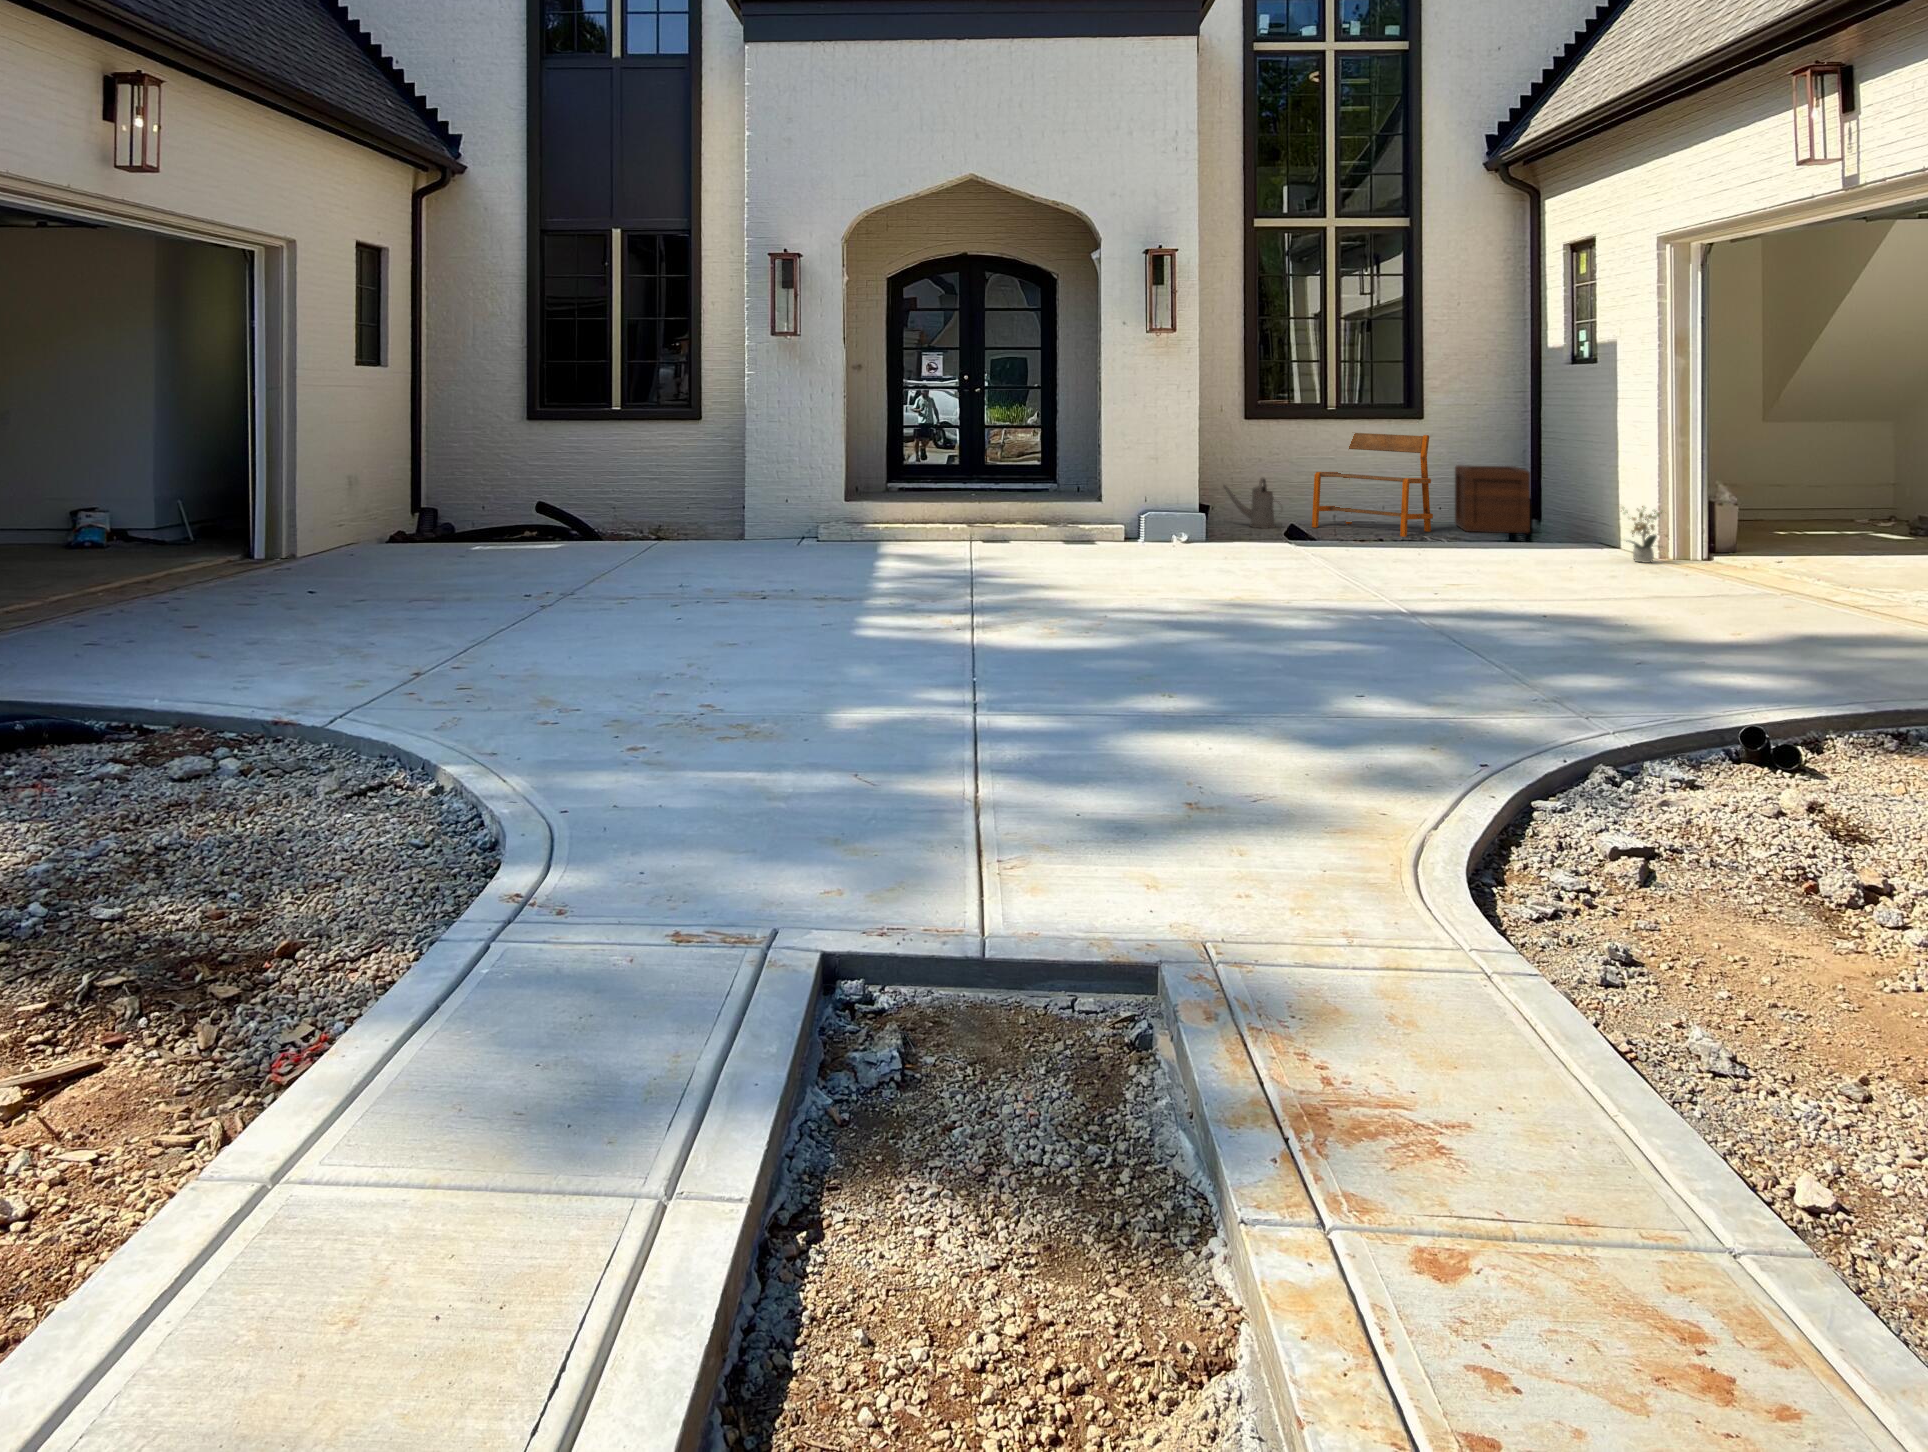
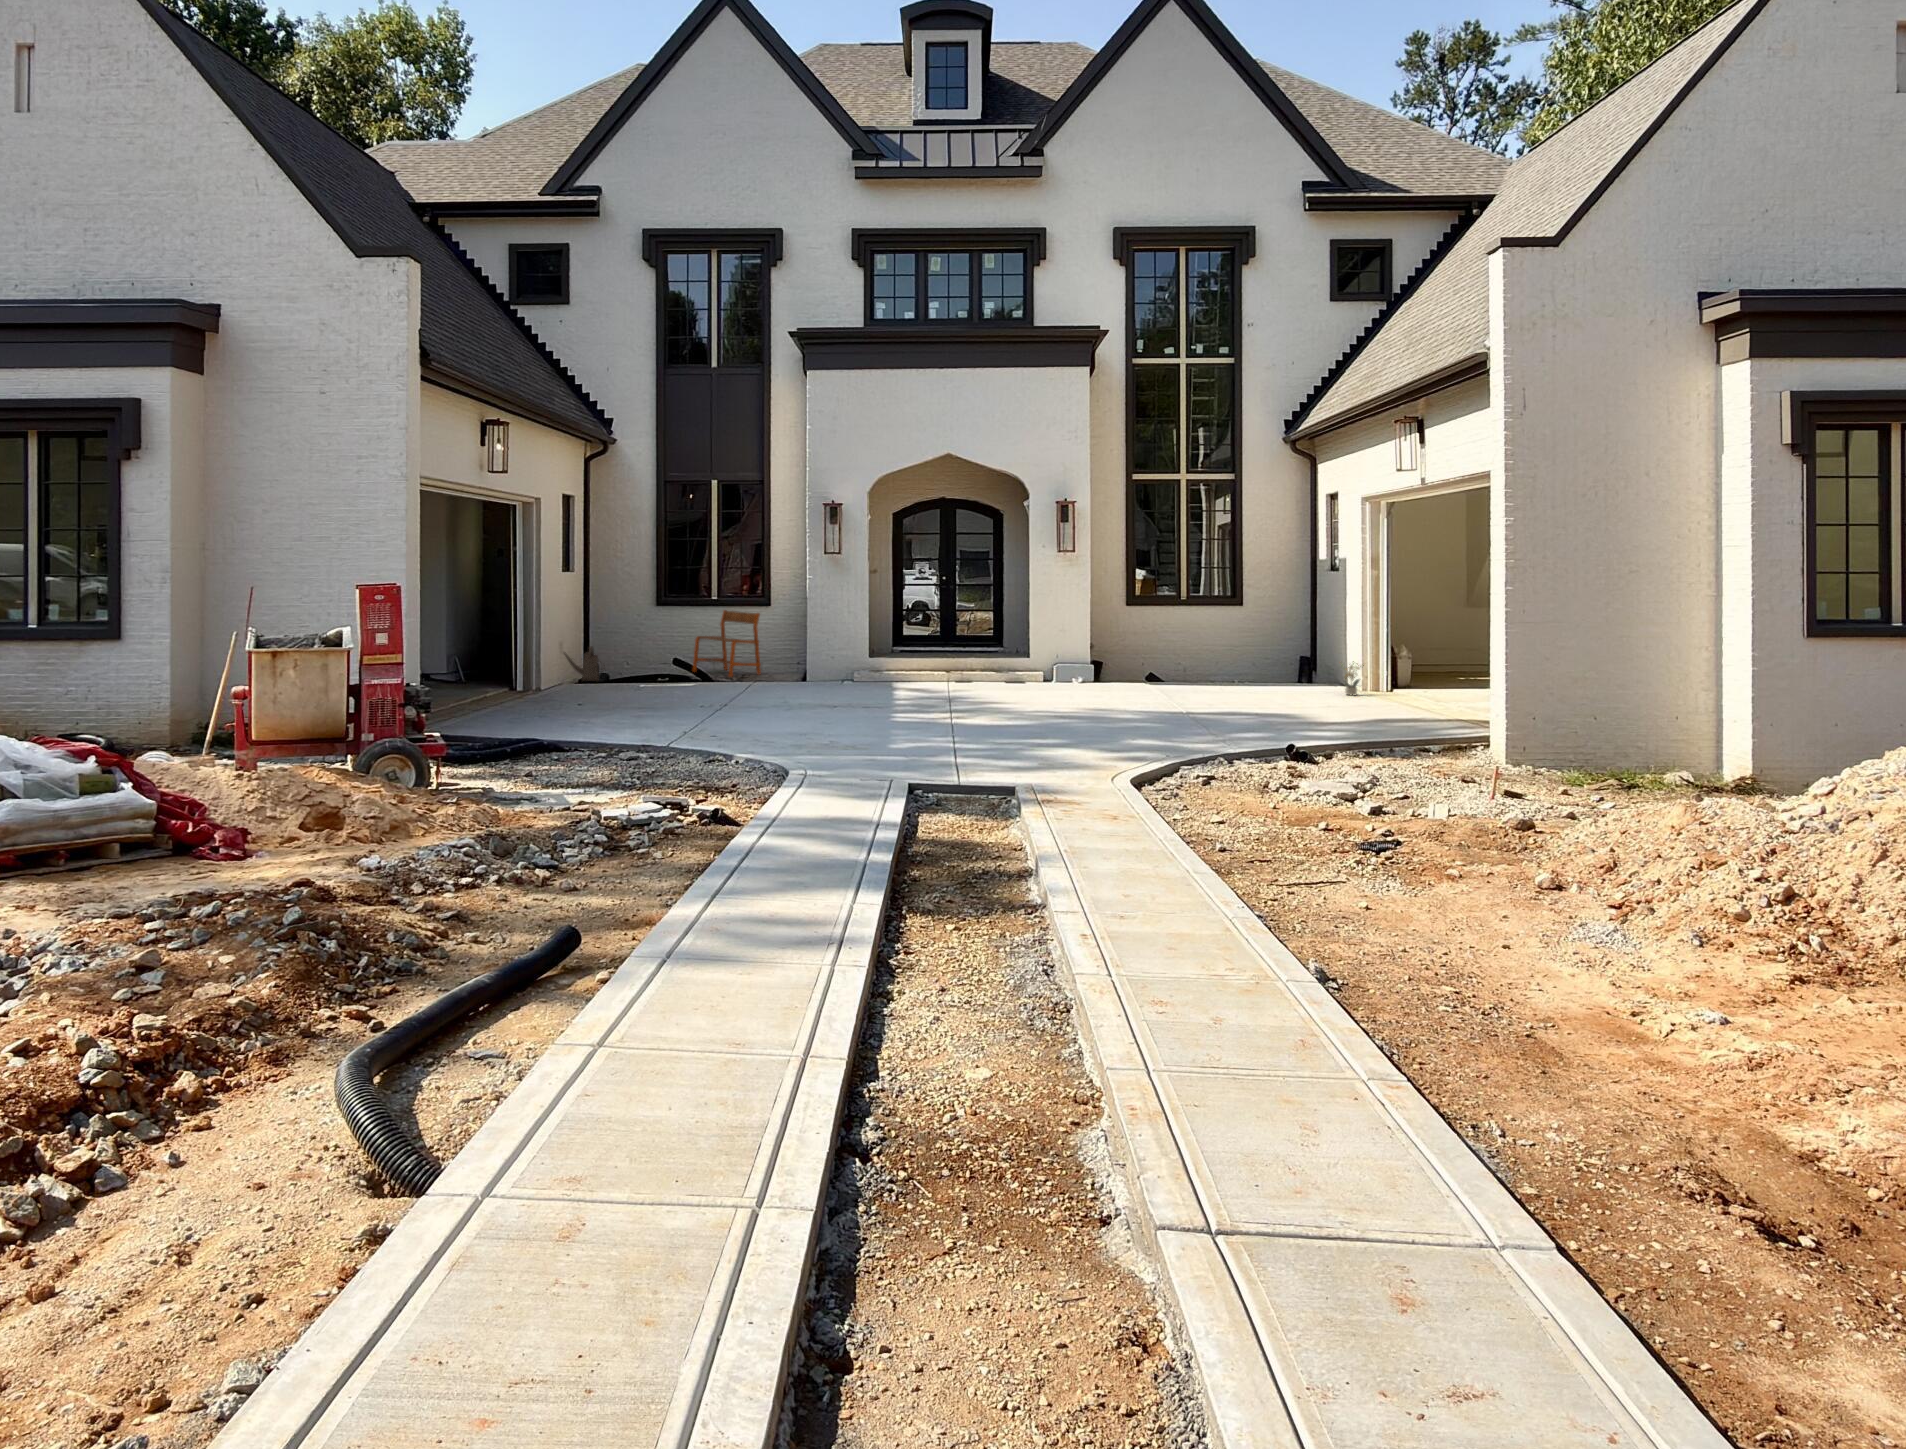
bench: present [1312,433,1433,537] -> present [693,610,761,677]
wooden crate: present [1455,465,1530,534] -> none [1262,637,1305,681]
watering can: present [1223,477,1275,528] -> present [564,646,599,681]

